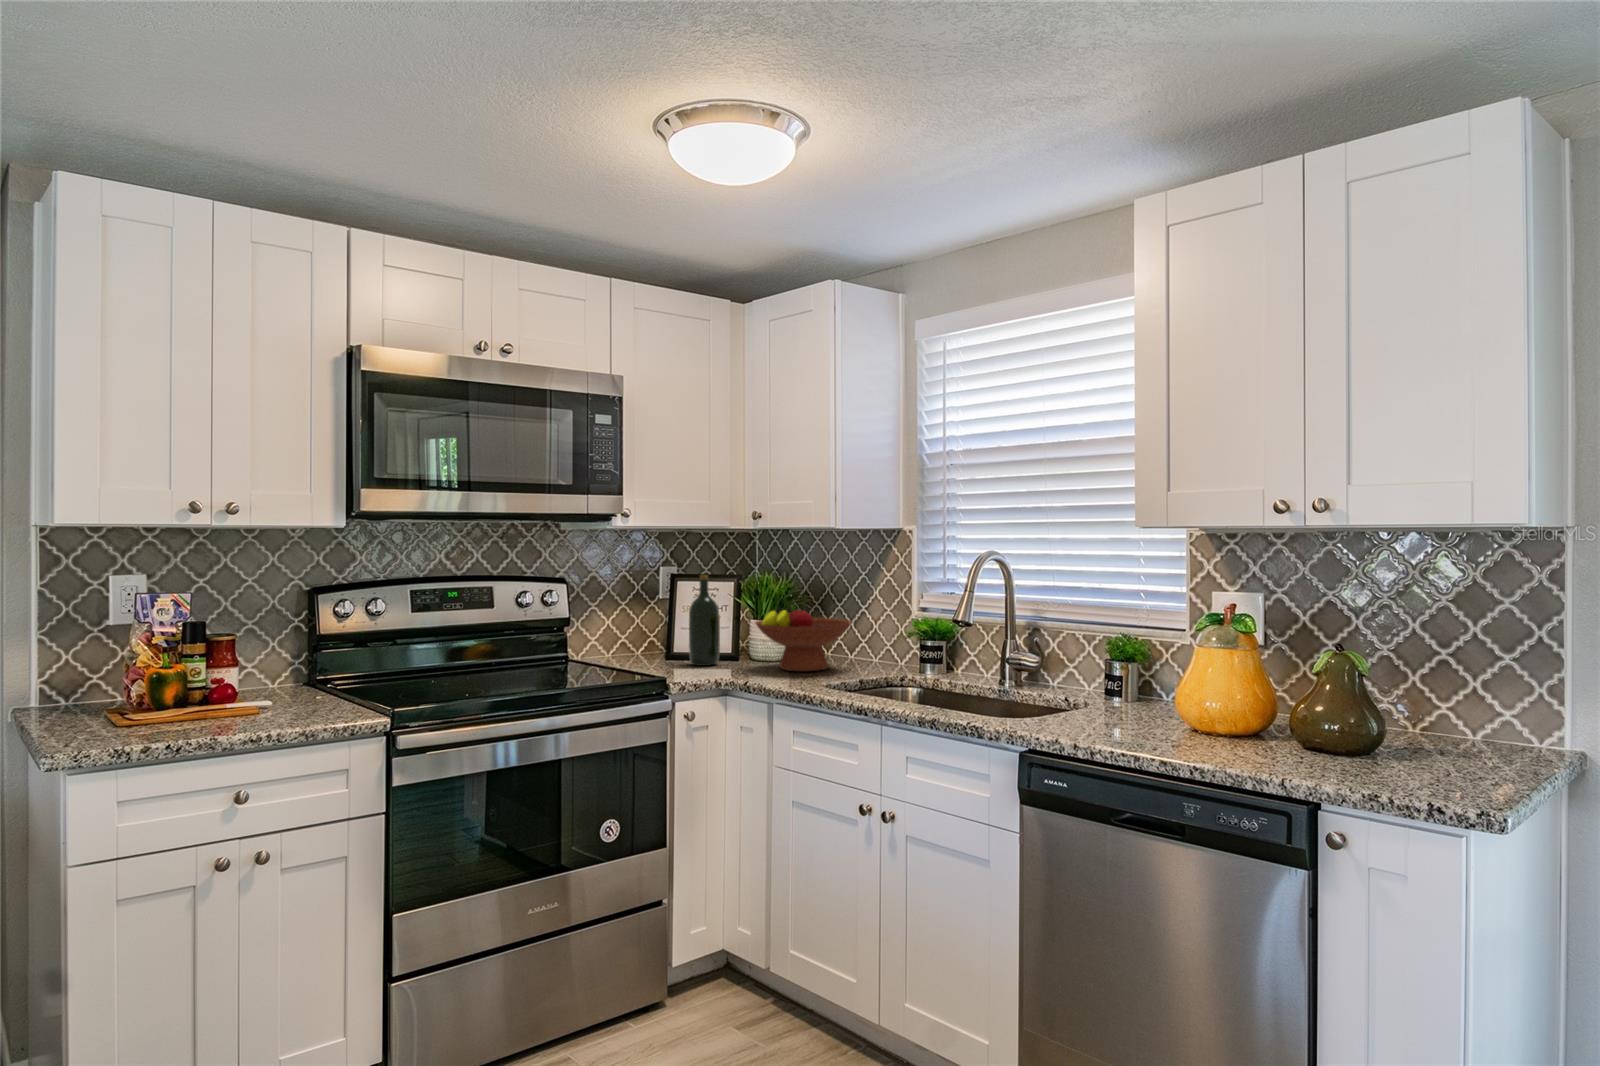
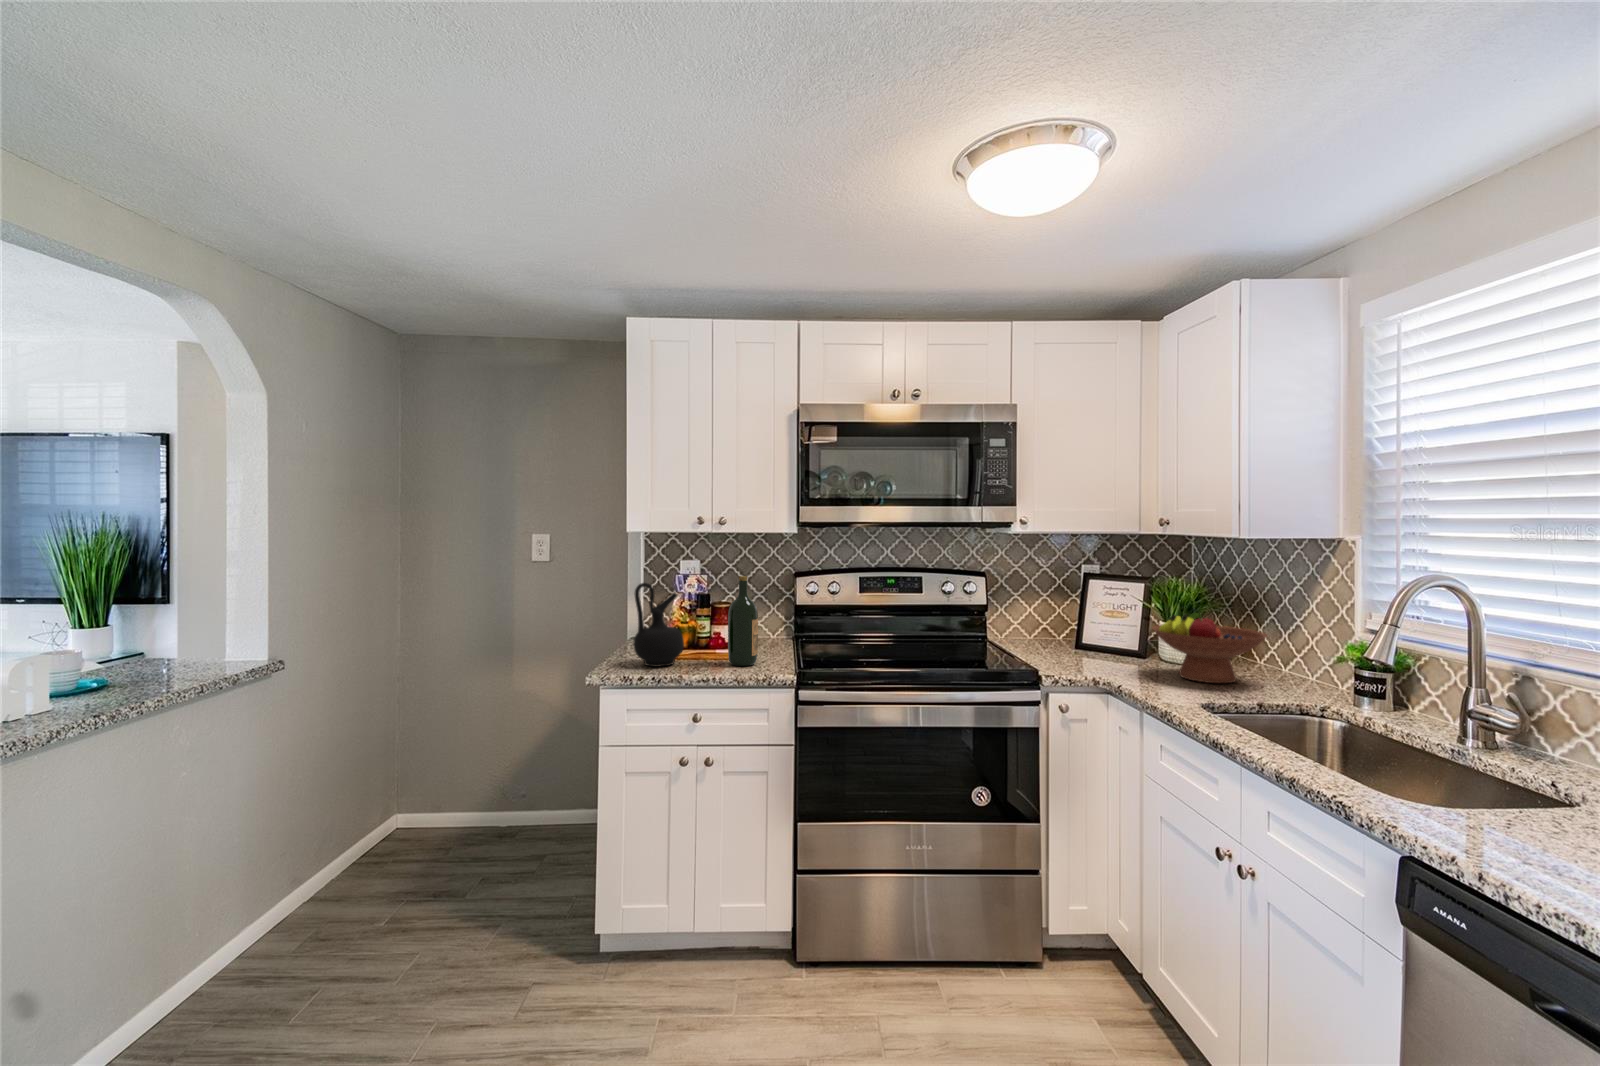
wine bottle: present [689,575,720,666] -> present [728,576,758,666]
ceramic jug: none [107,607,195,732] -> present [634,583,684,667]

